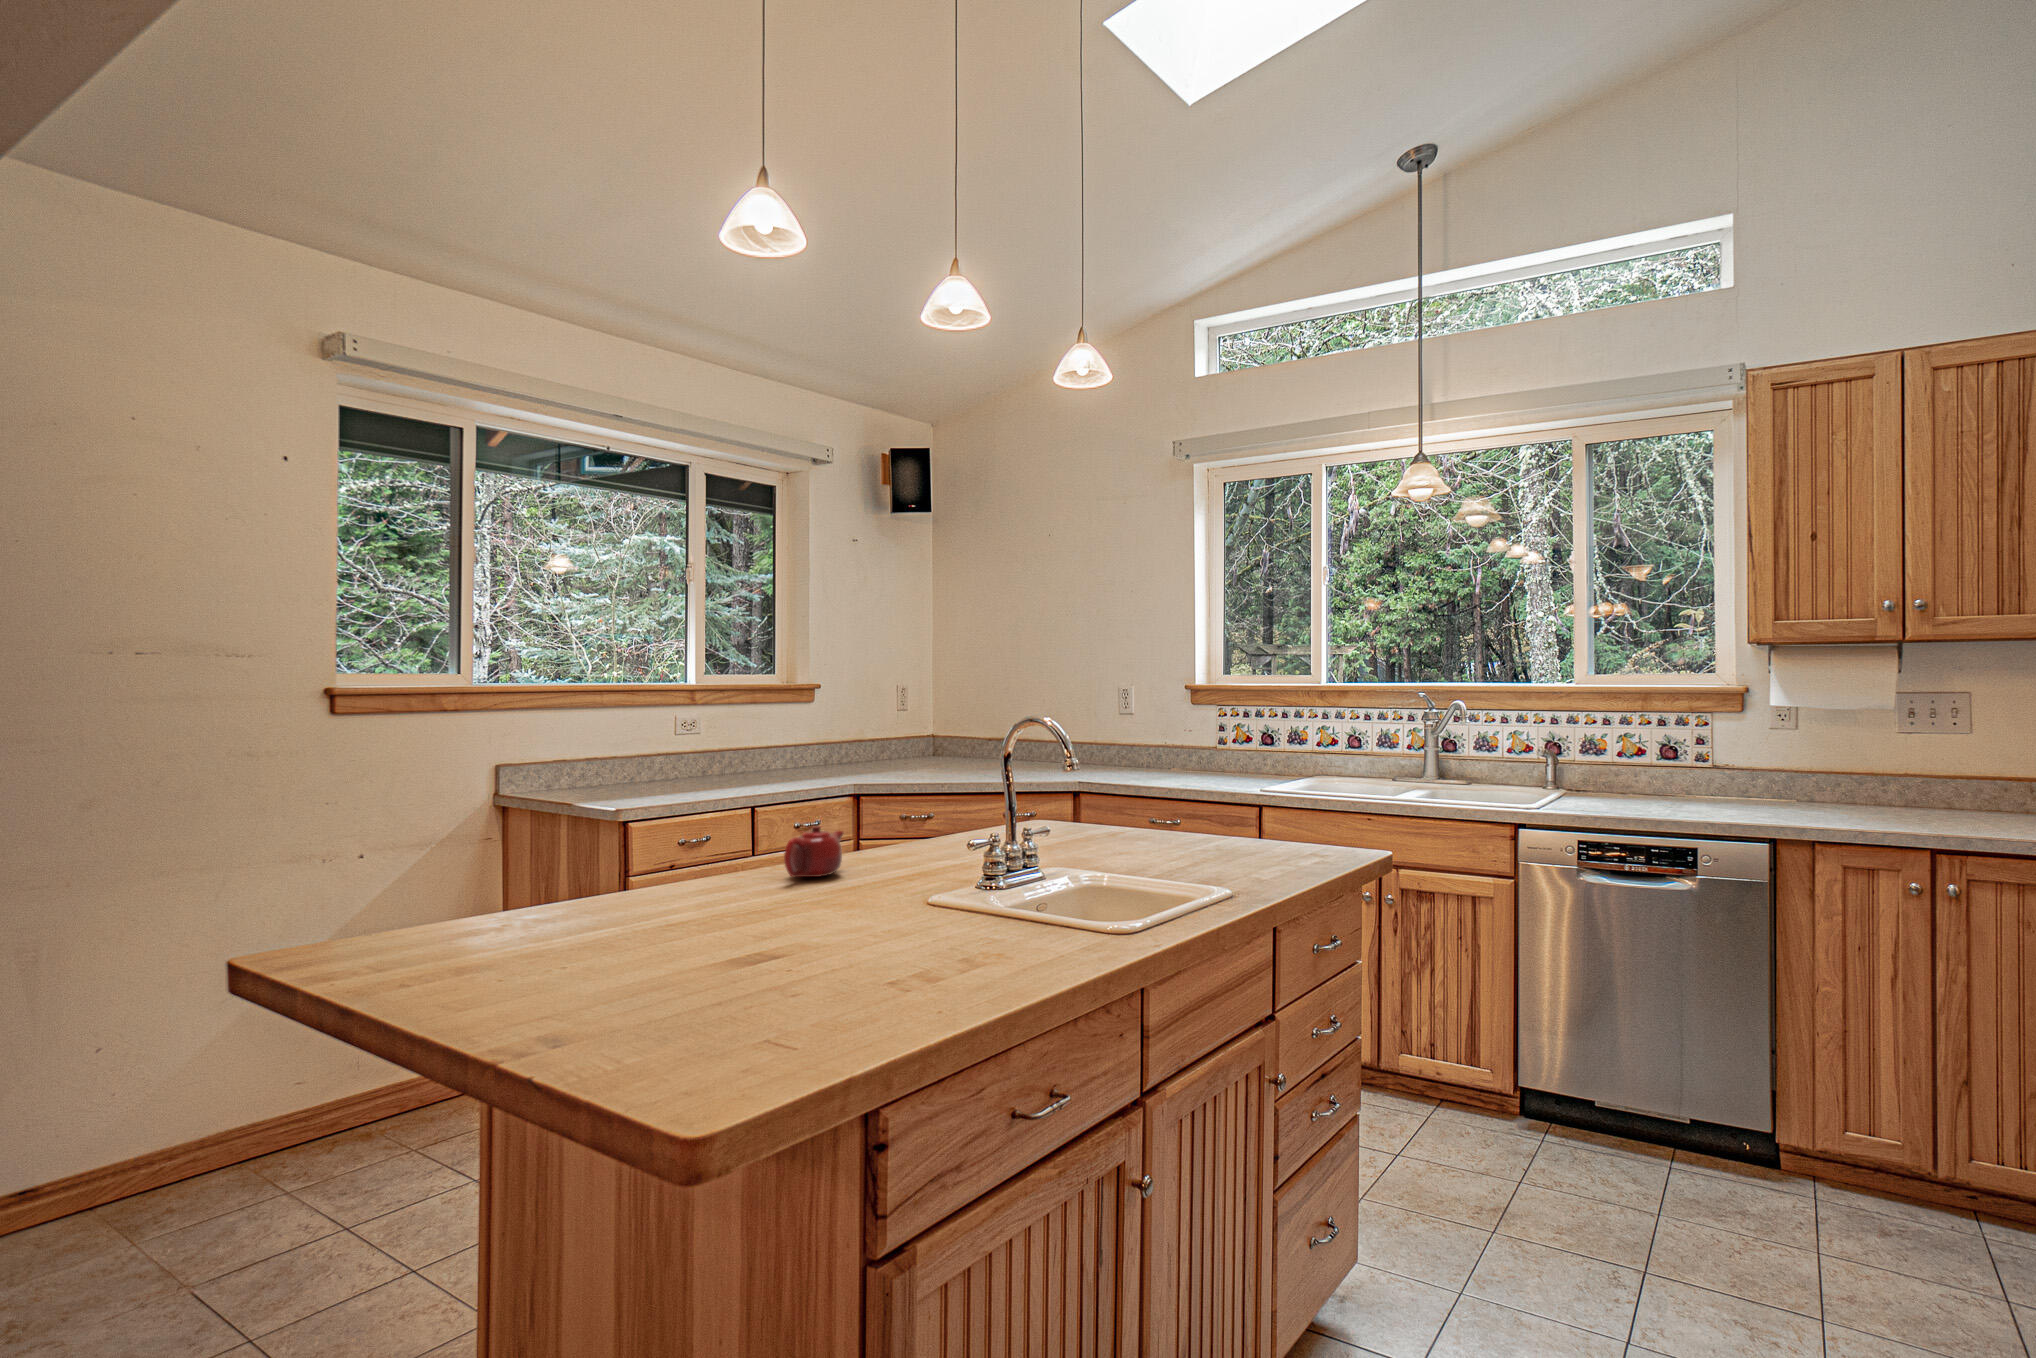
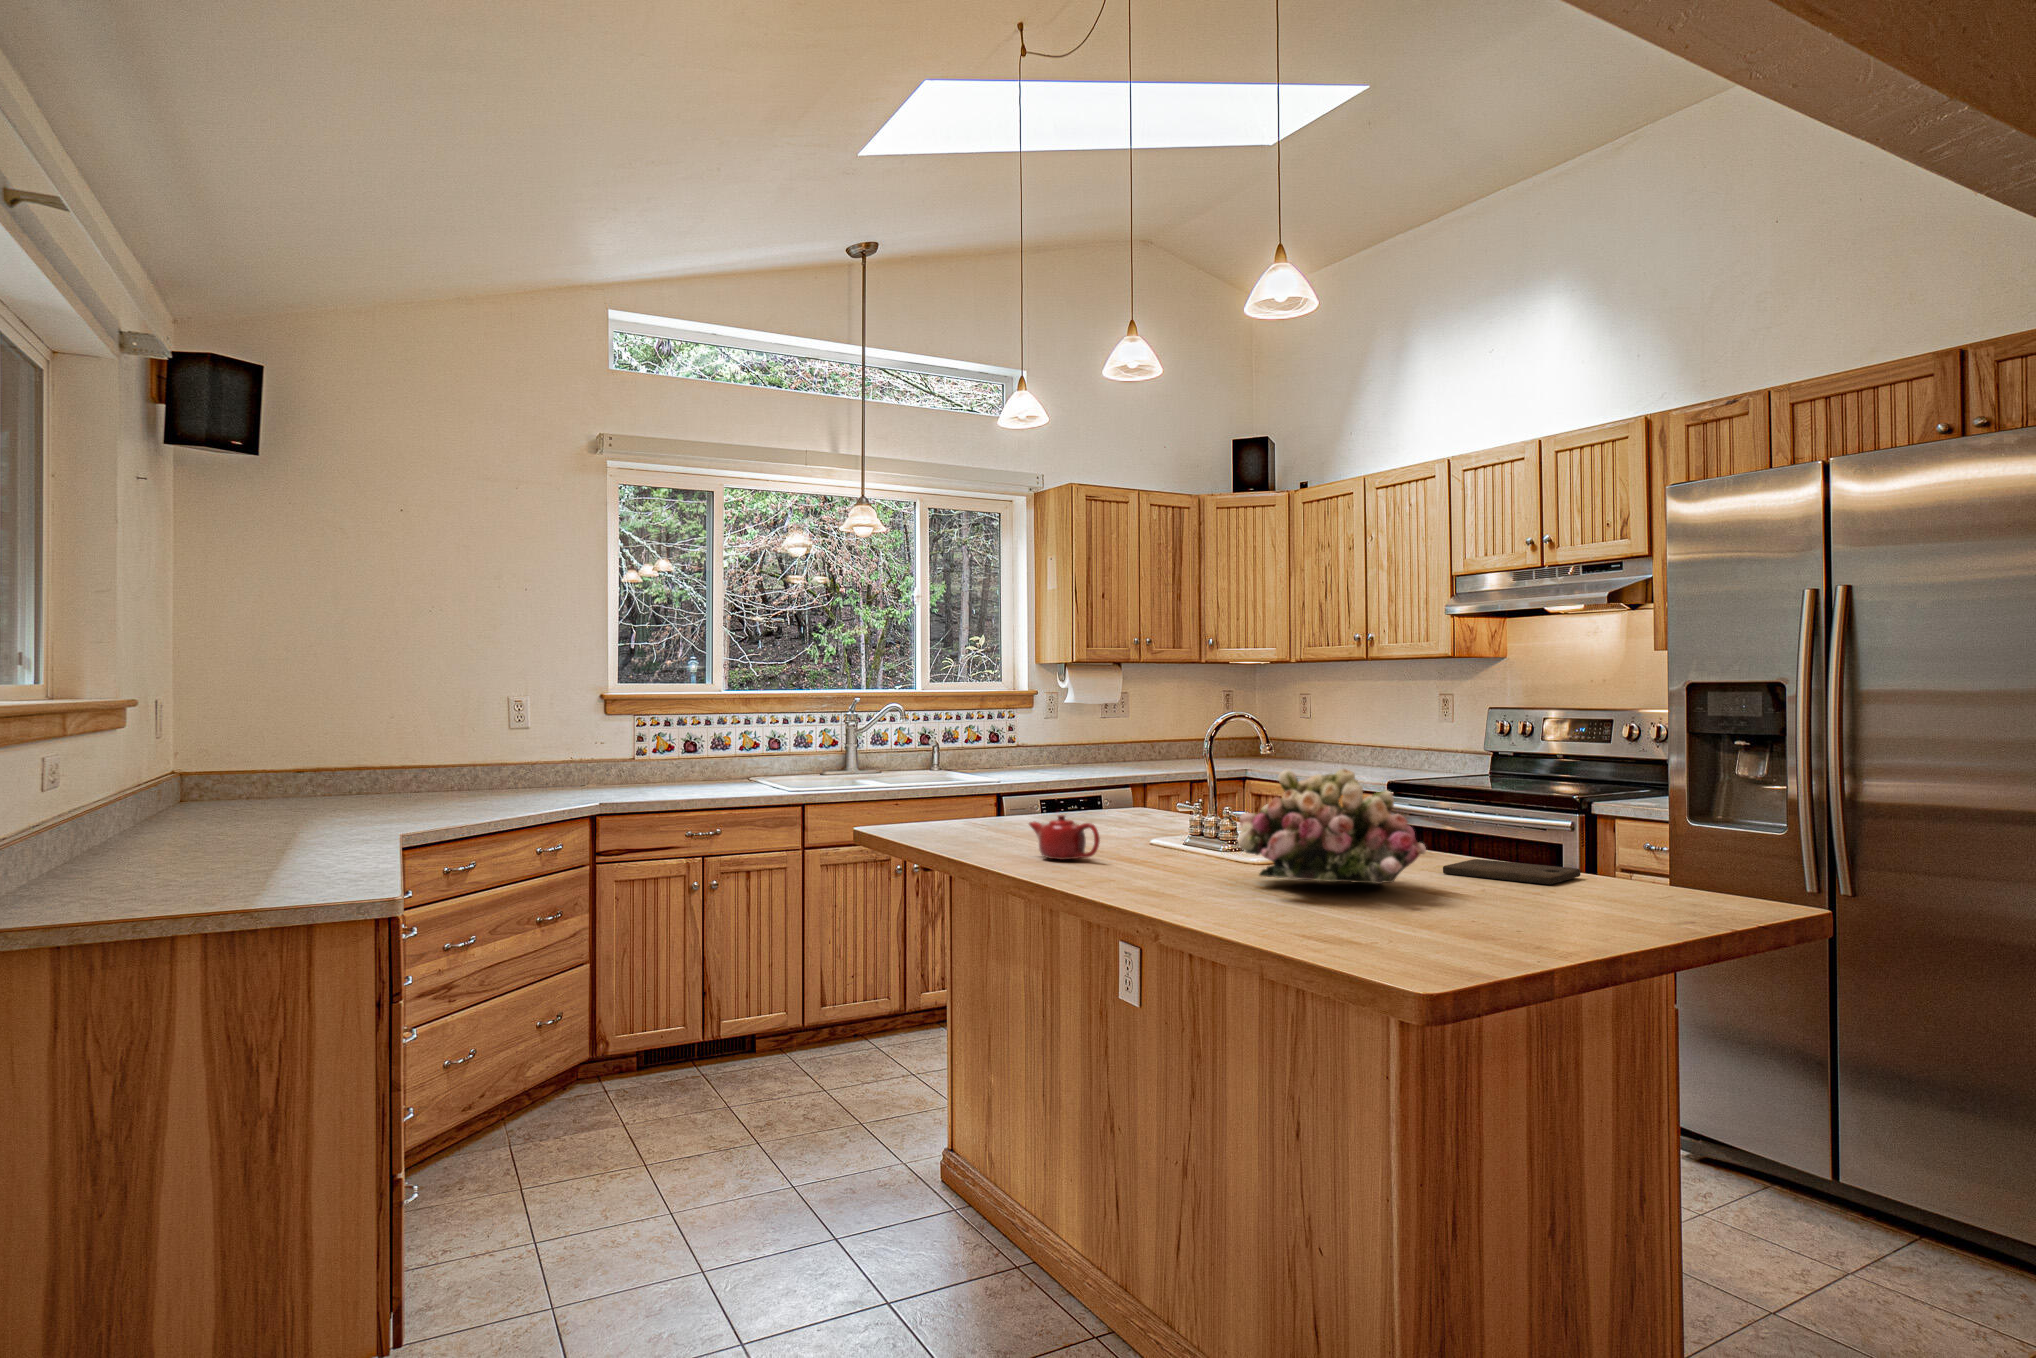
flower arrangement: none [421,790,735,972] -> present [1238,768,1426,884]
cutting board: none [659,988,884,1076] -> present [1443,859,1580,884]

